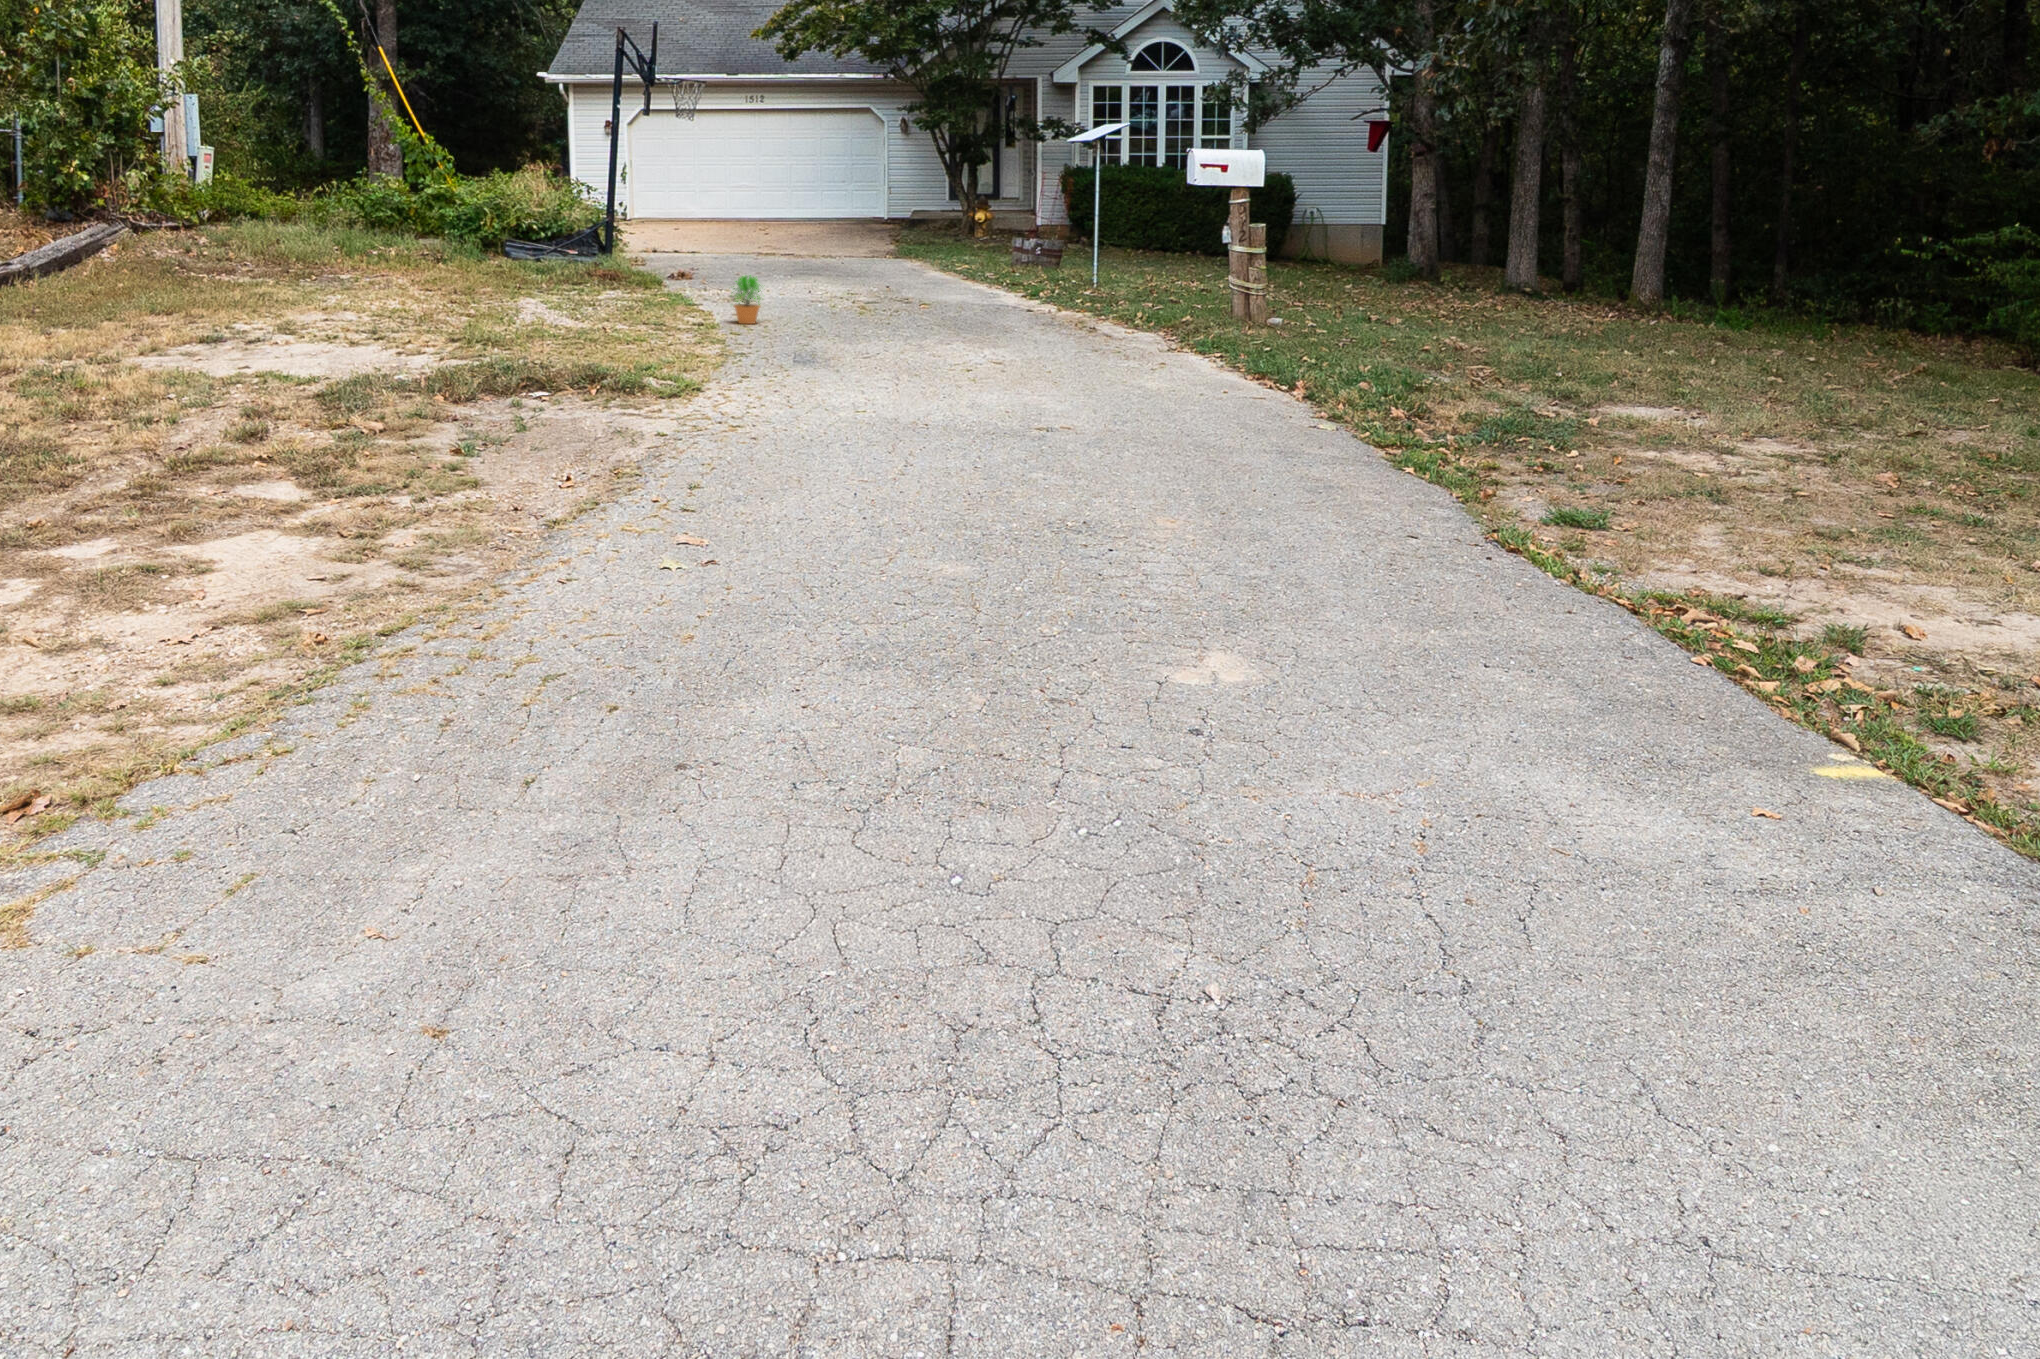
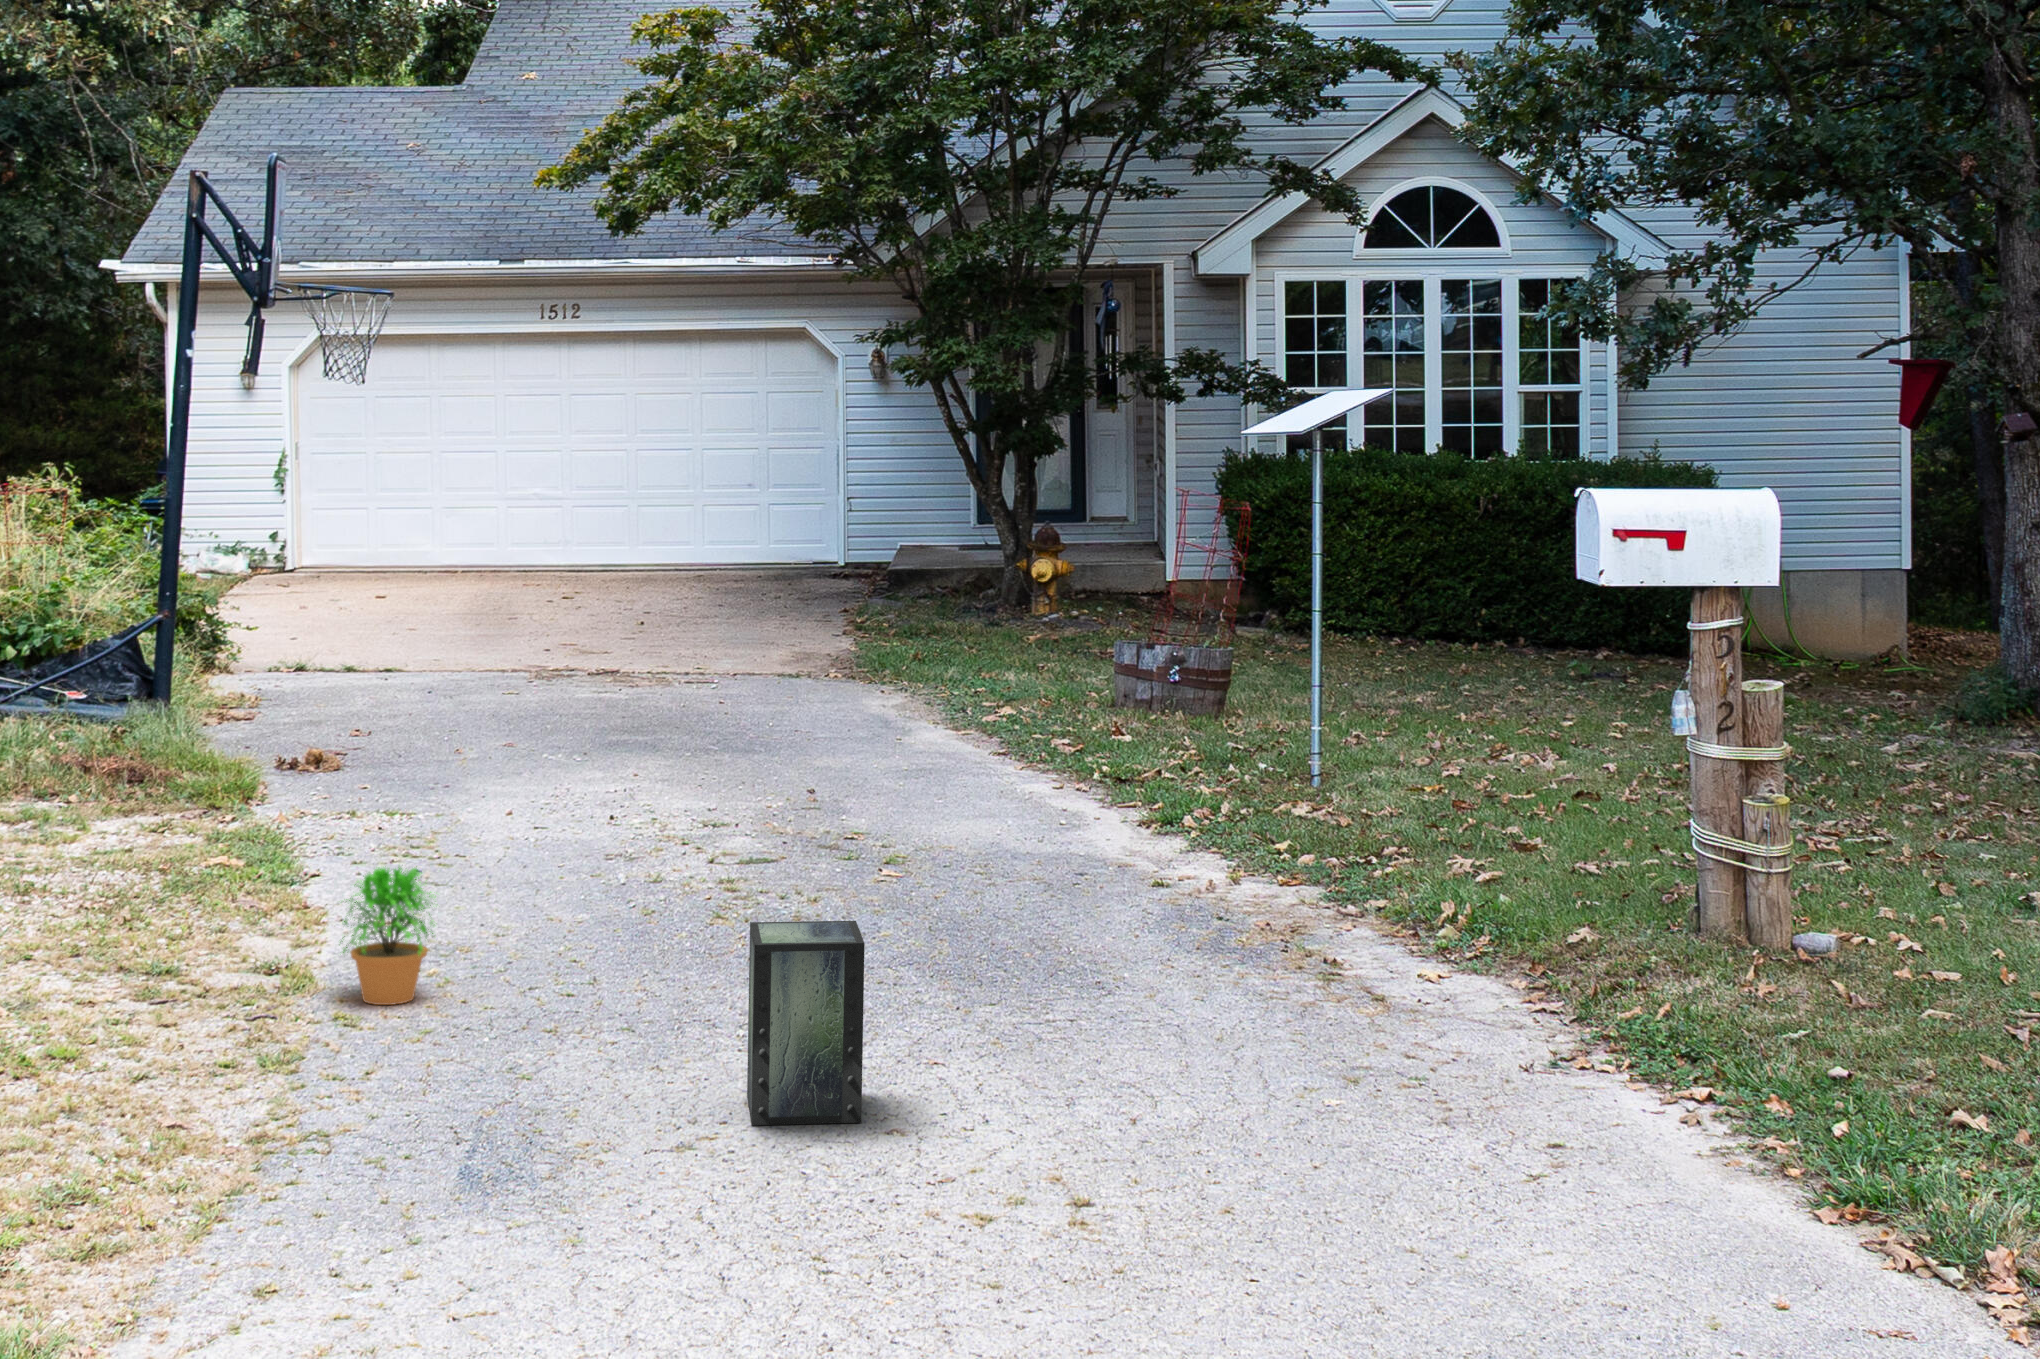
storage box: none [882,283,924,348] -> present [747,921,865,1125]

